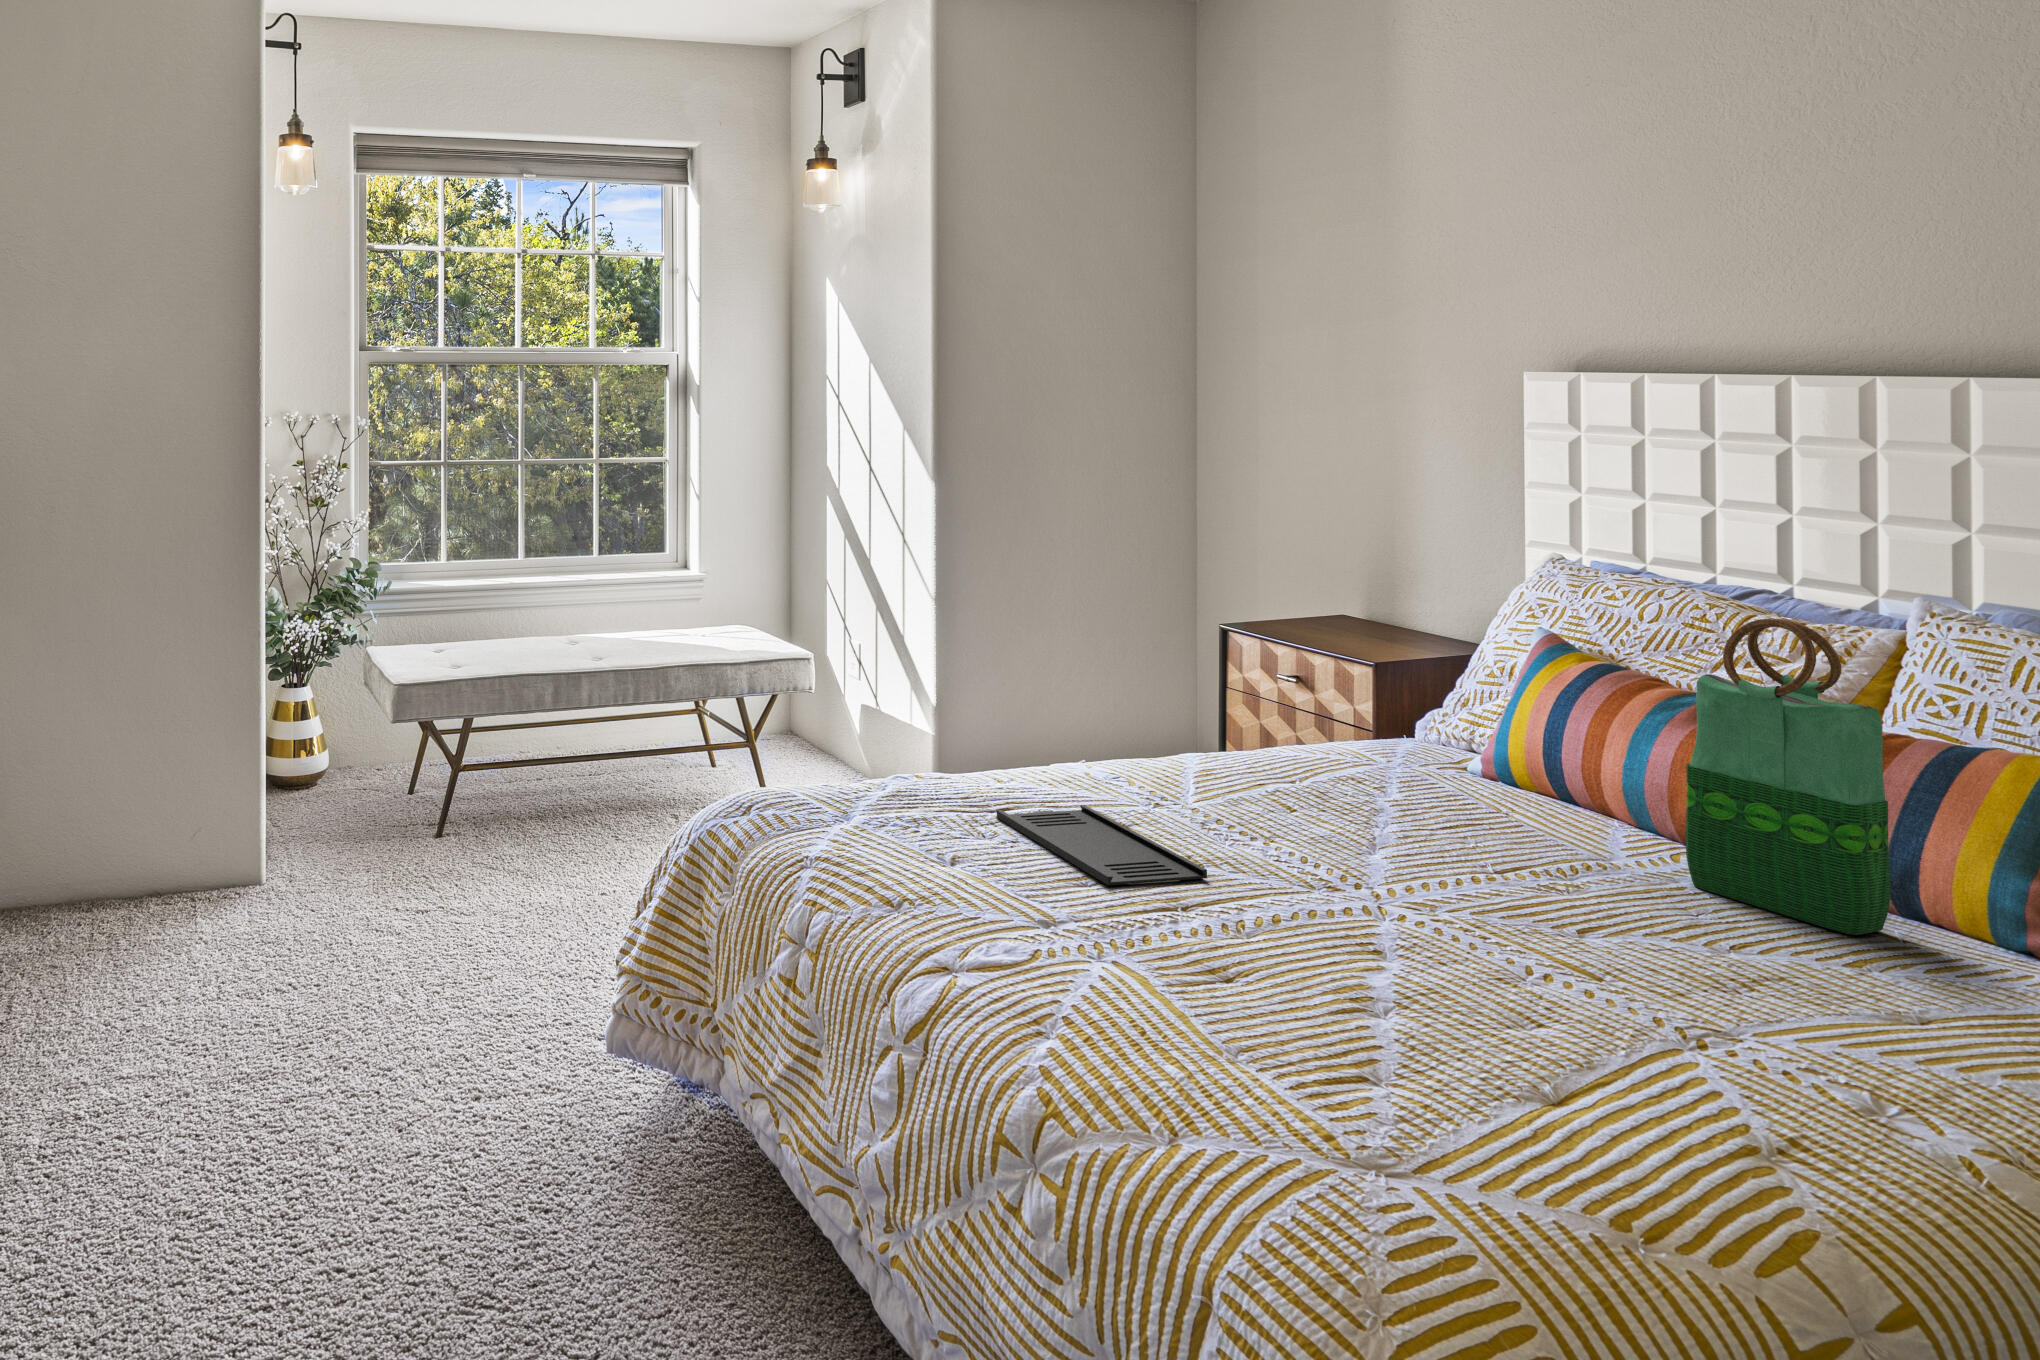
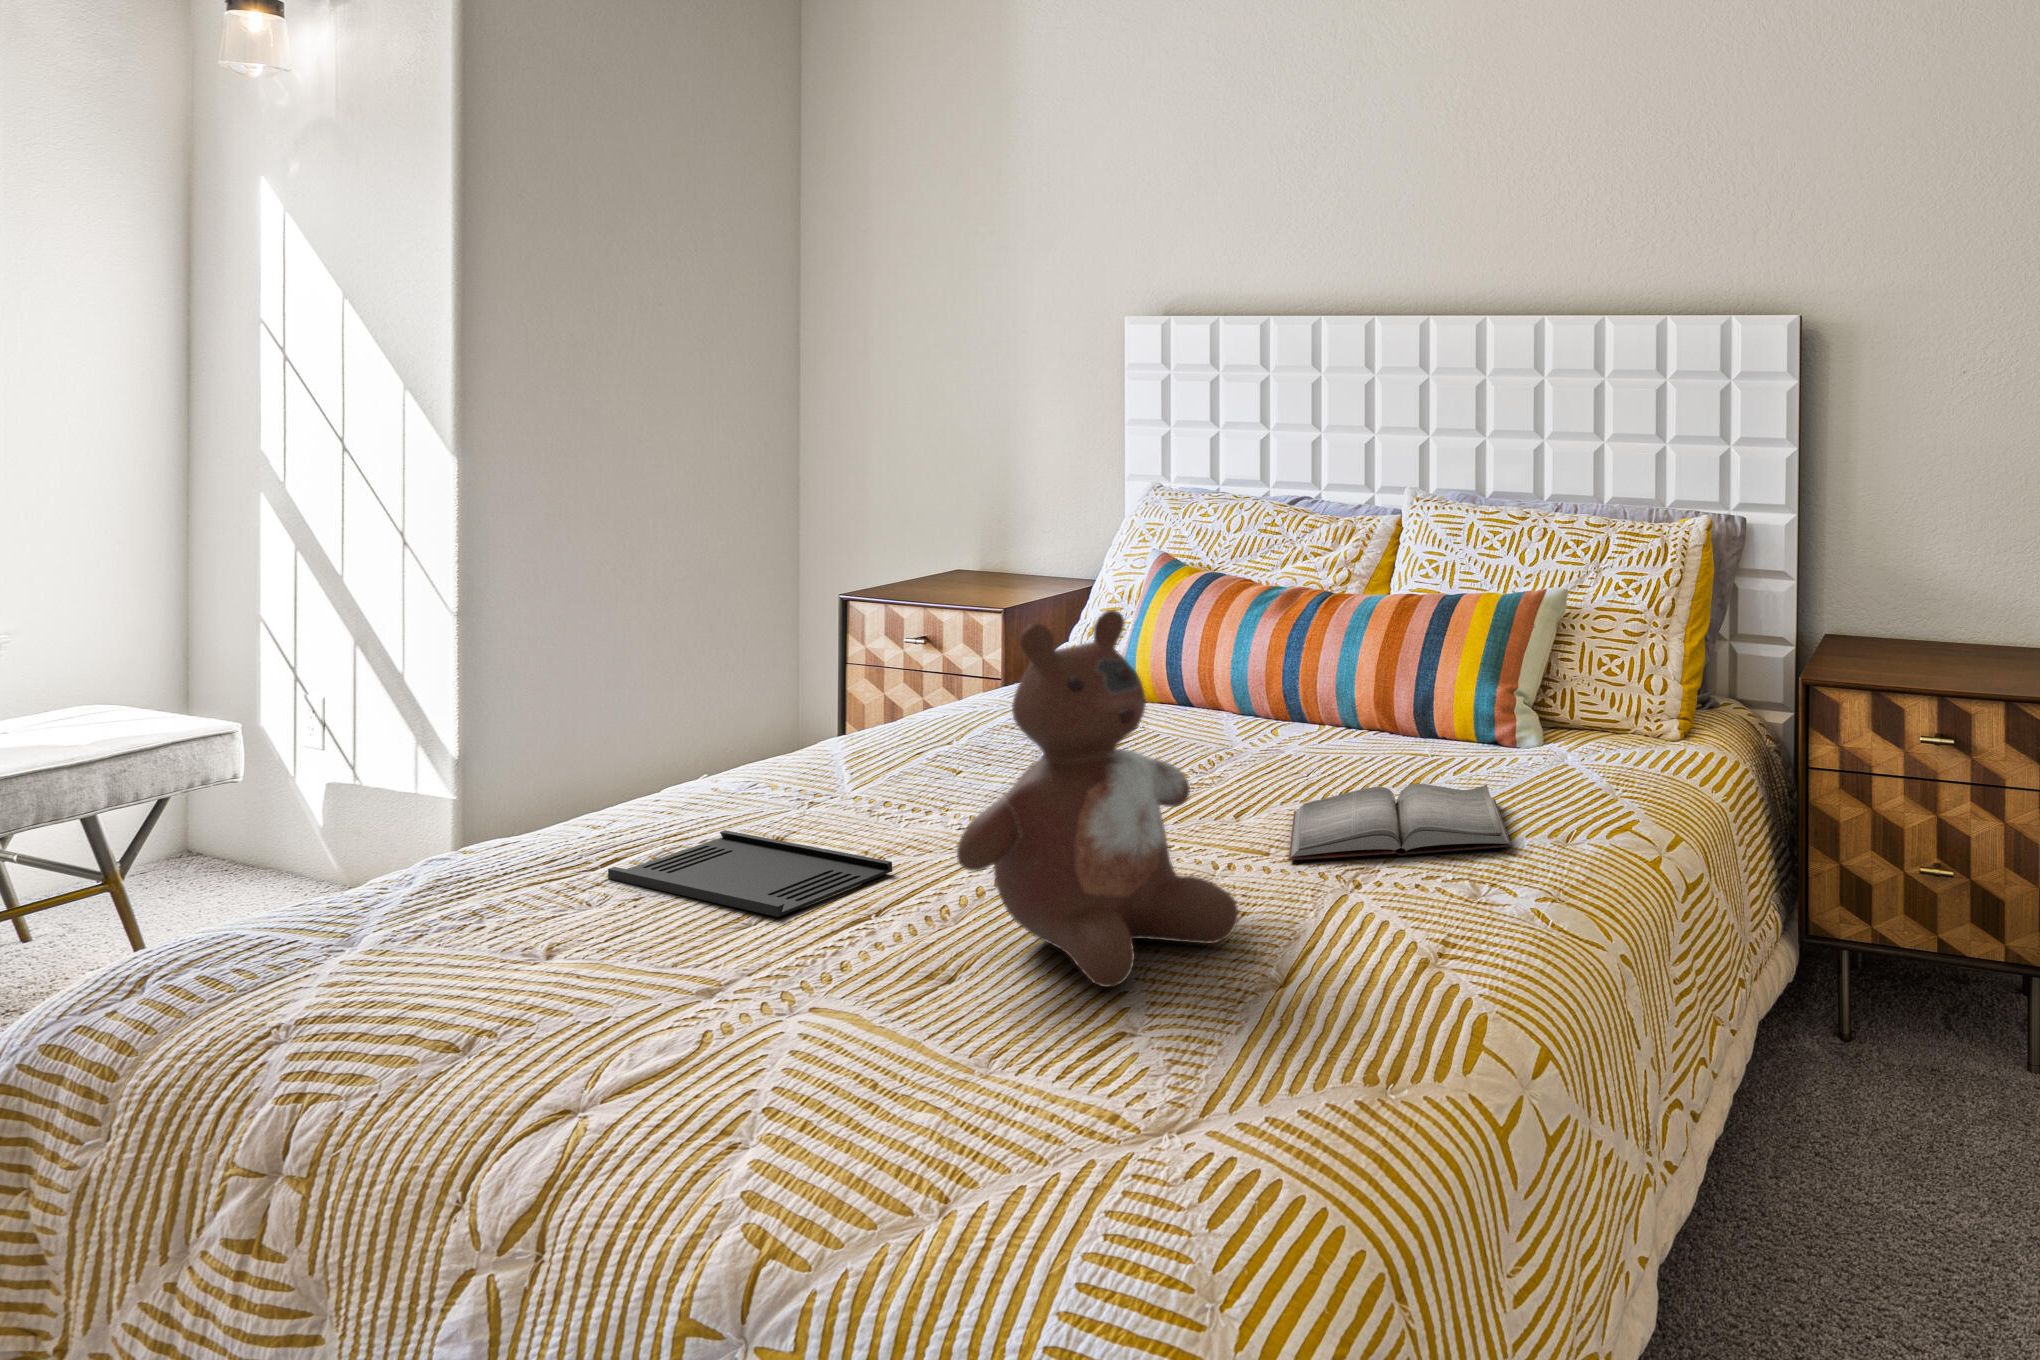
tote bag: present [1686,619,1890,935] -> none [1292,500,1431,755]
stuffed bear: none [1237,697,1517,1040] -> present [957,610,1238,987]
hardback book: none [1614,943,1949,1076] -> present [1289,784,1511,860]

